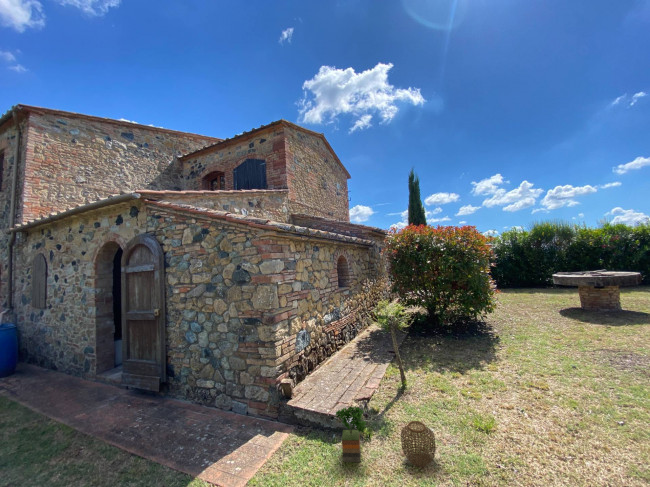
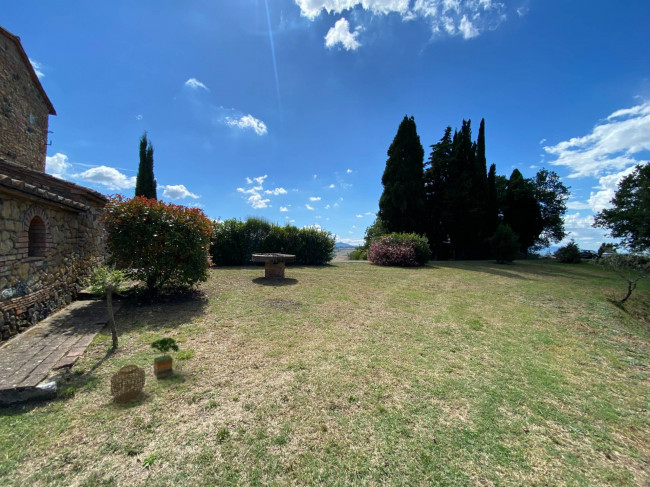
potted tree: present [336,406,366,462] -> present [151,337,179,379]

